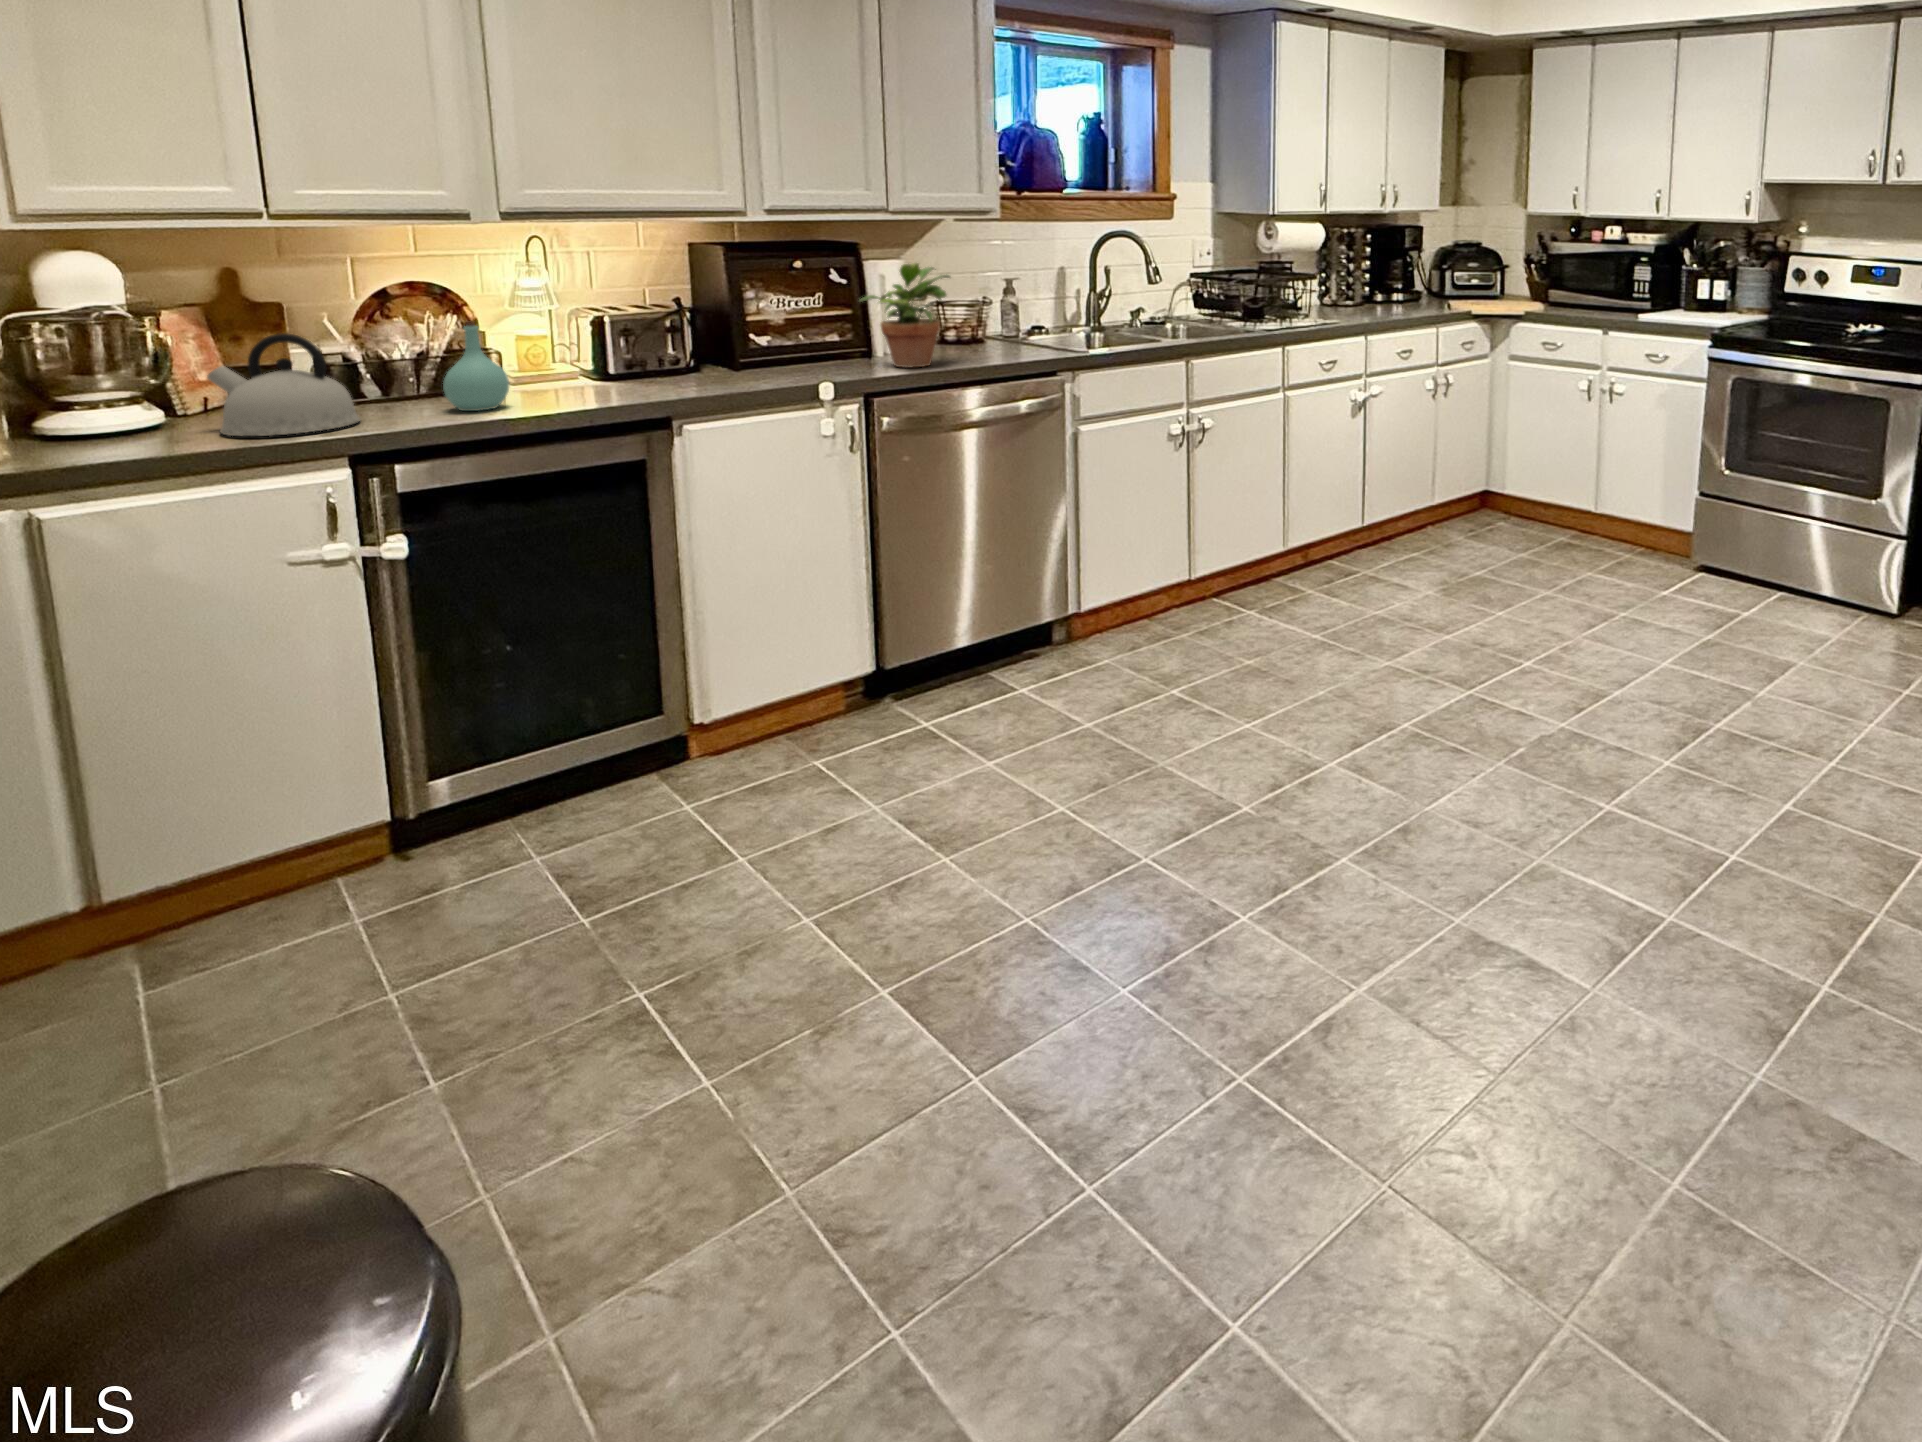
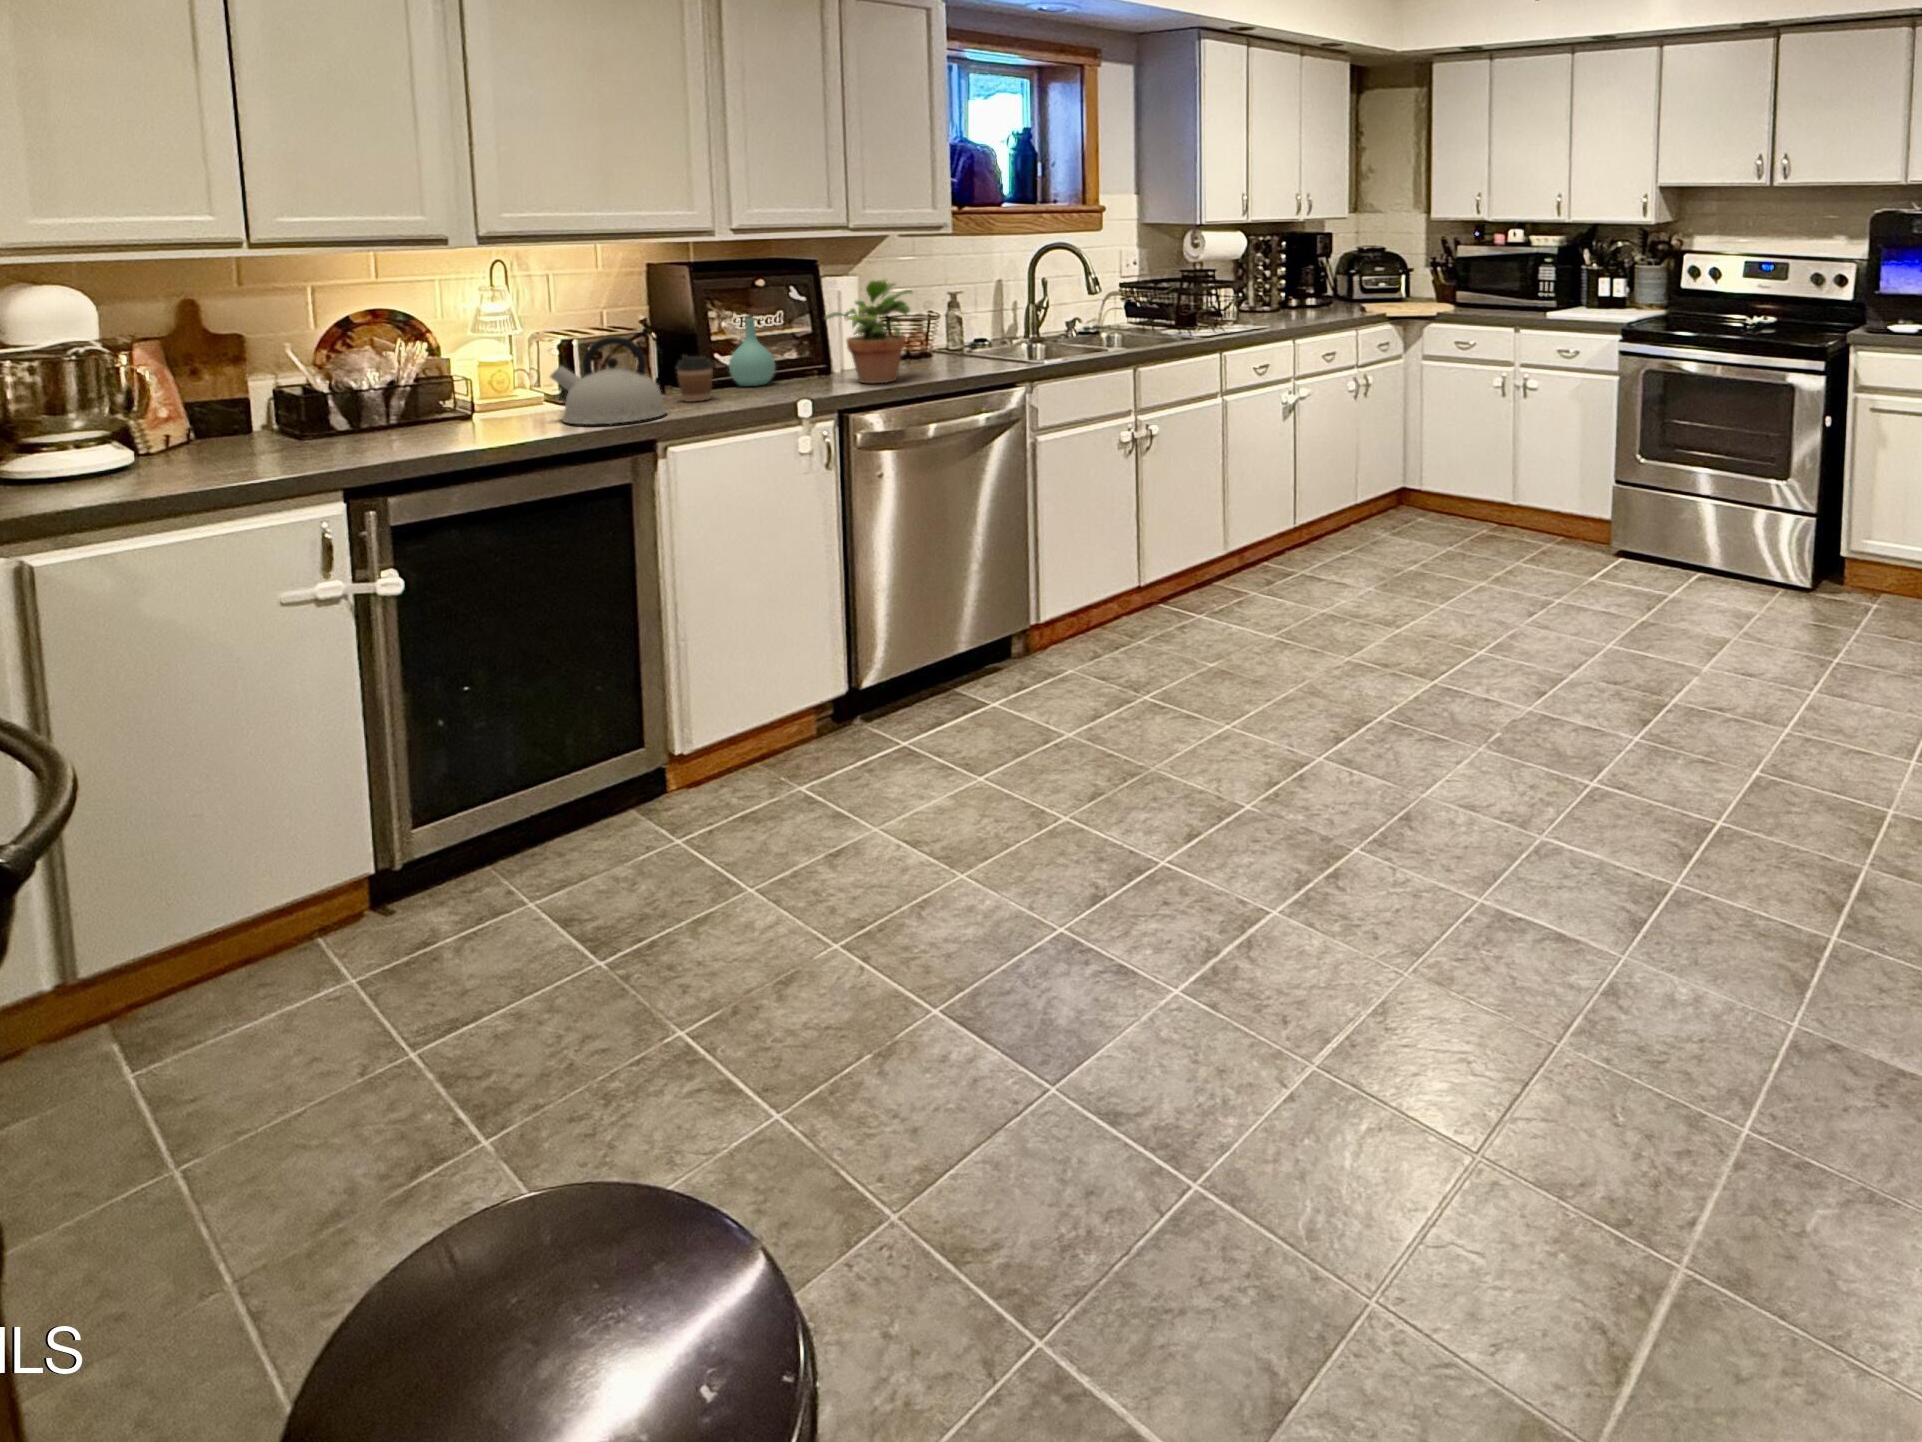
bottle: present [443,321,509,411] -> present [729,315,775,386]
kettle: present [207,333,360,436] -> present [550,337,667,424]
coffee cup: none [704,334,742,380] -> present [676,355,713,401]

